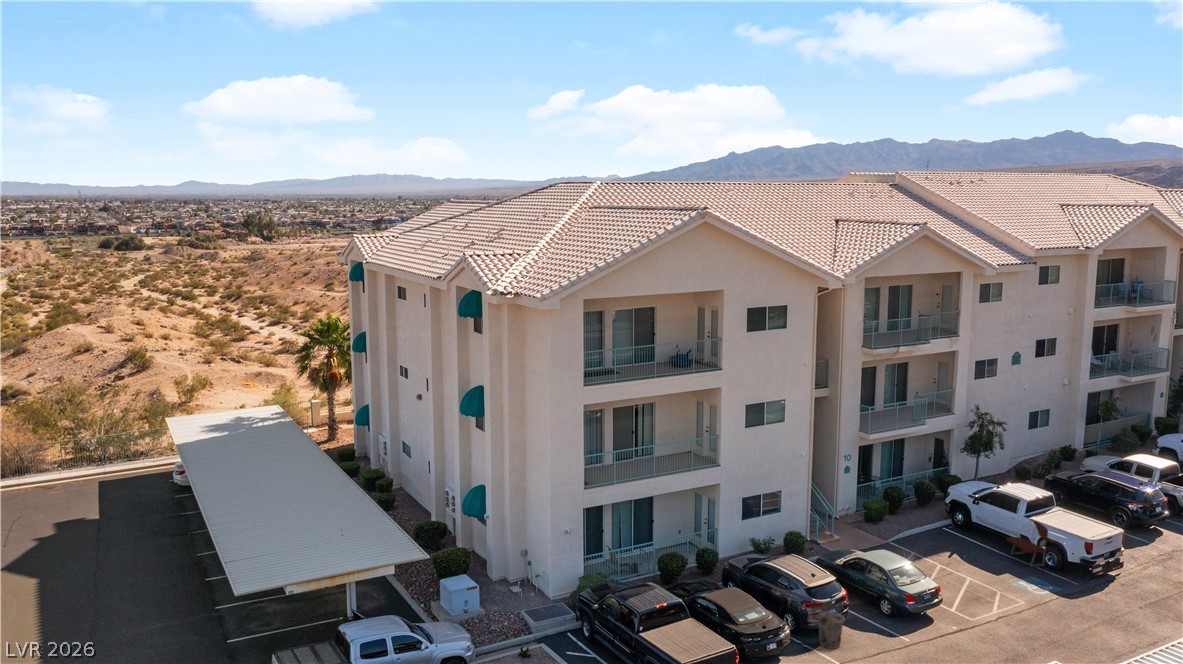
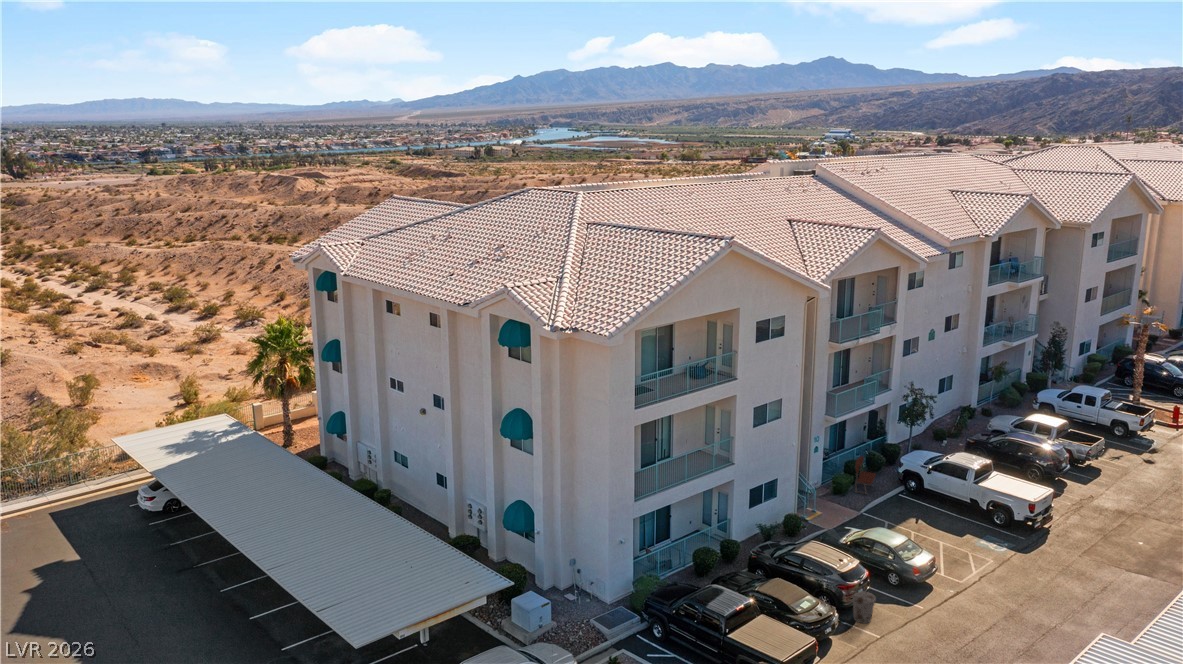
bench: present [1007,519,1048,567] -> present [855,456,876,493]

